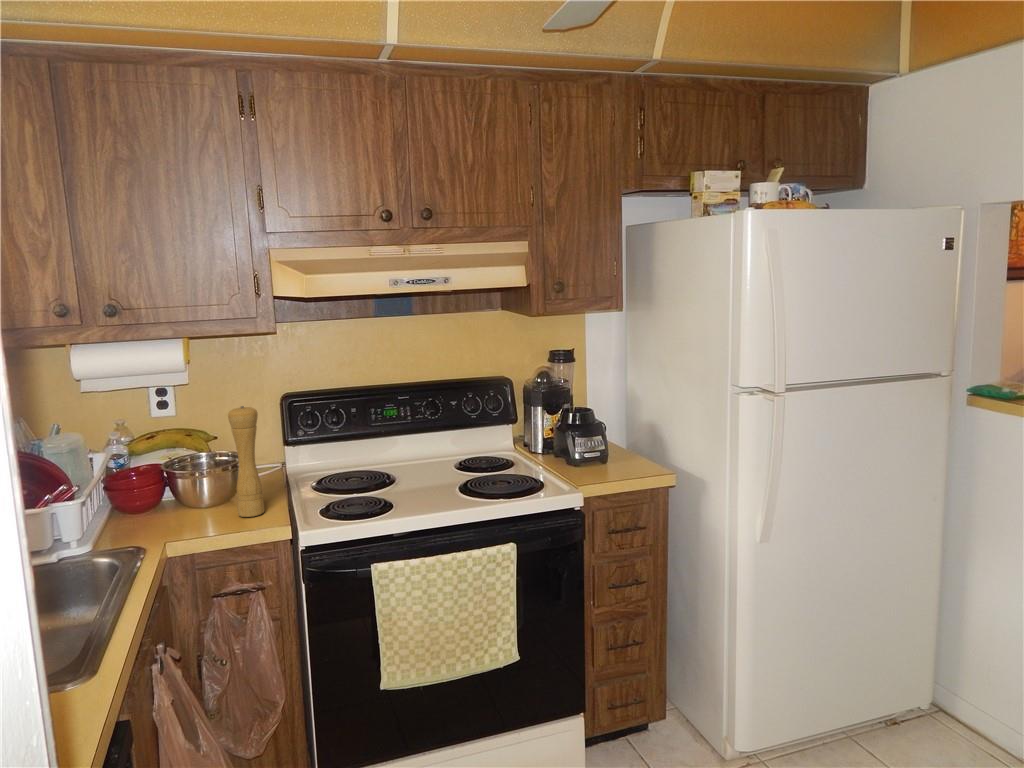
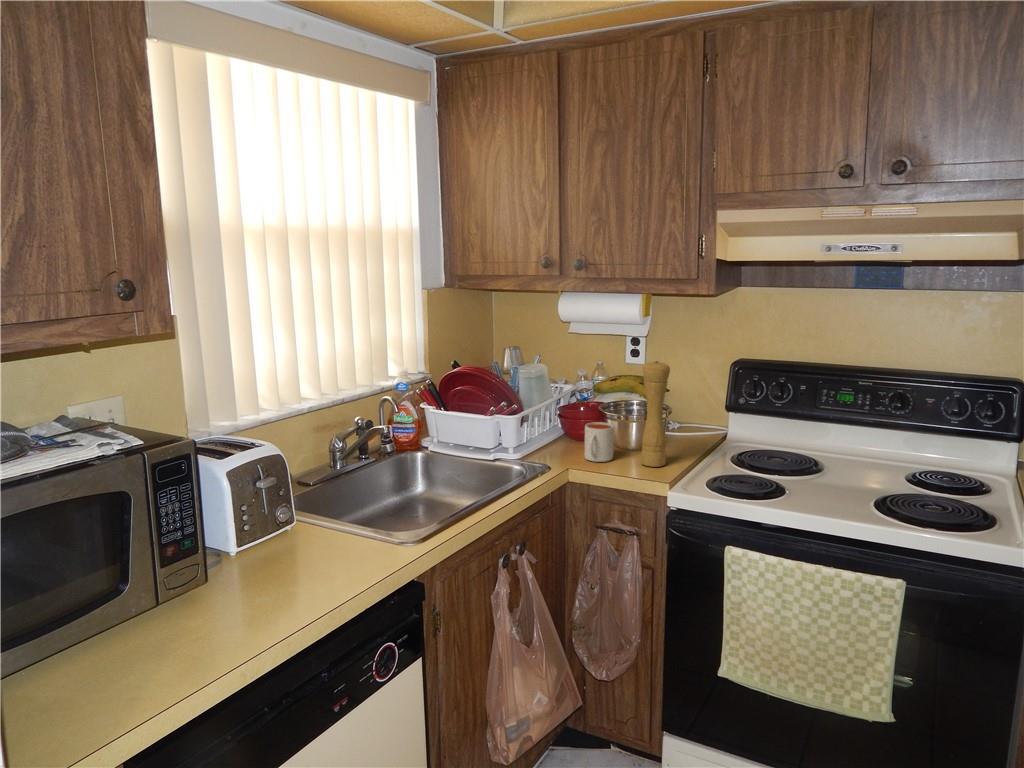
mug: none [166,484,204,530] -> present [584,422,614,462]

